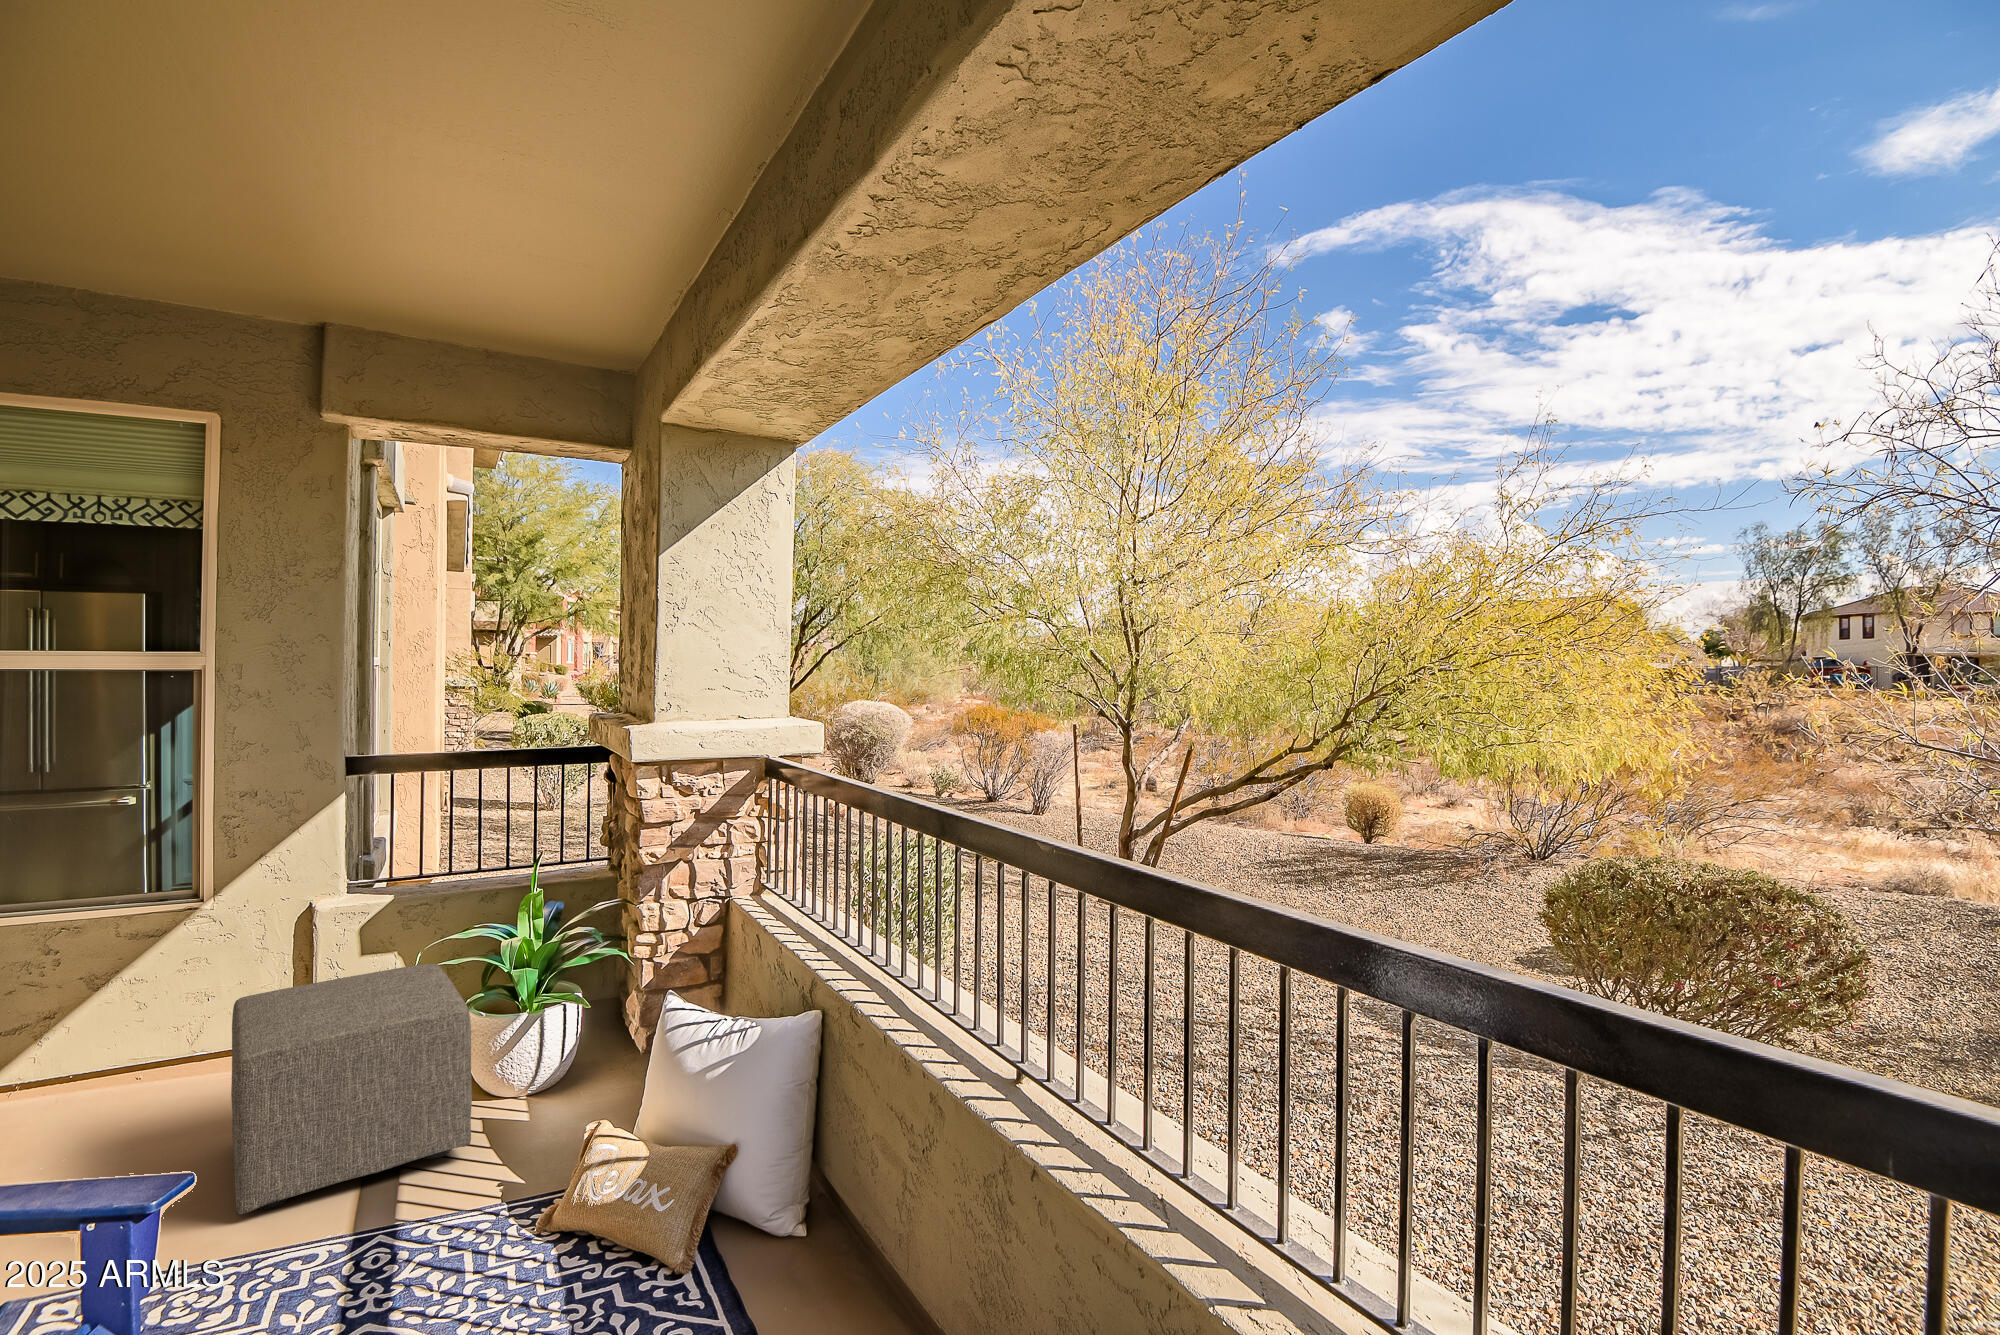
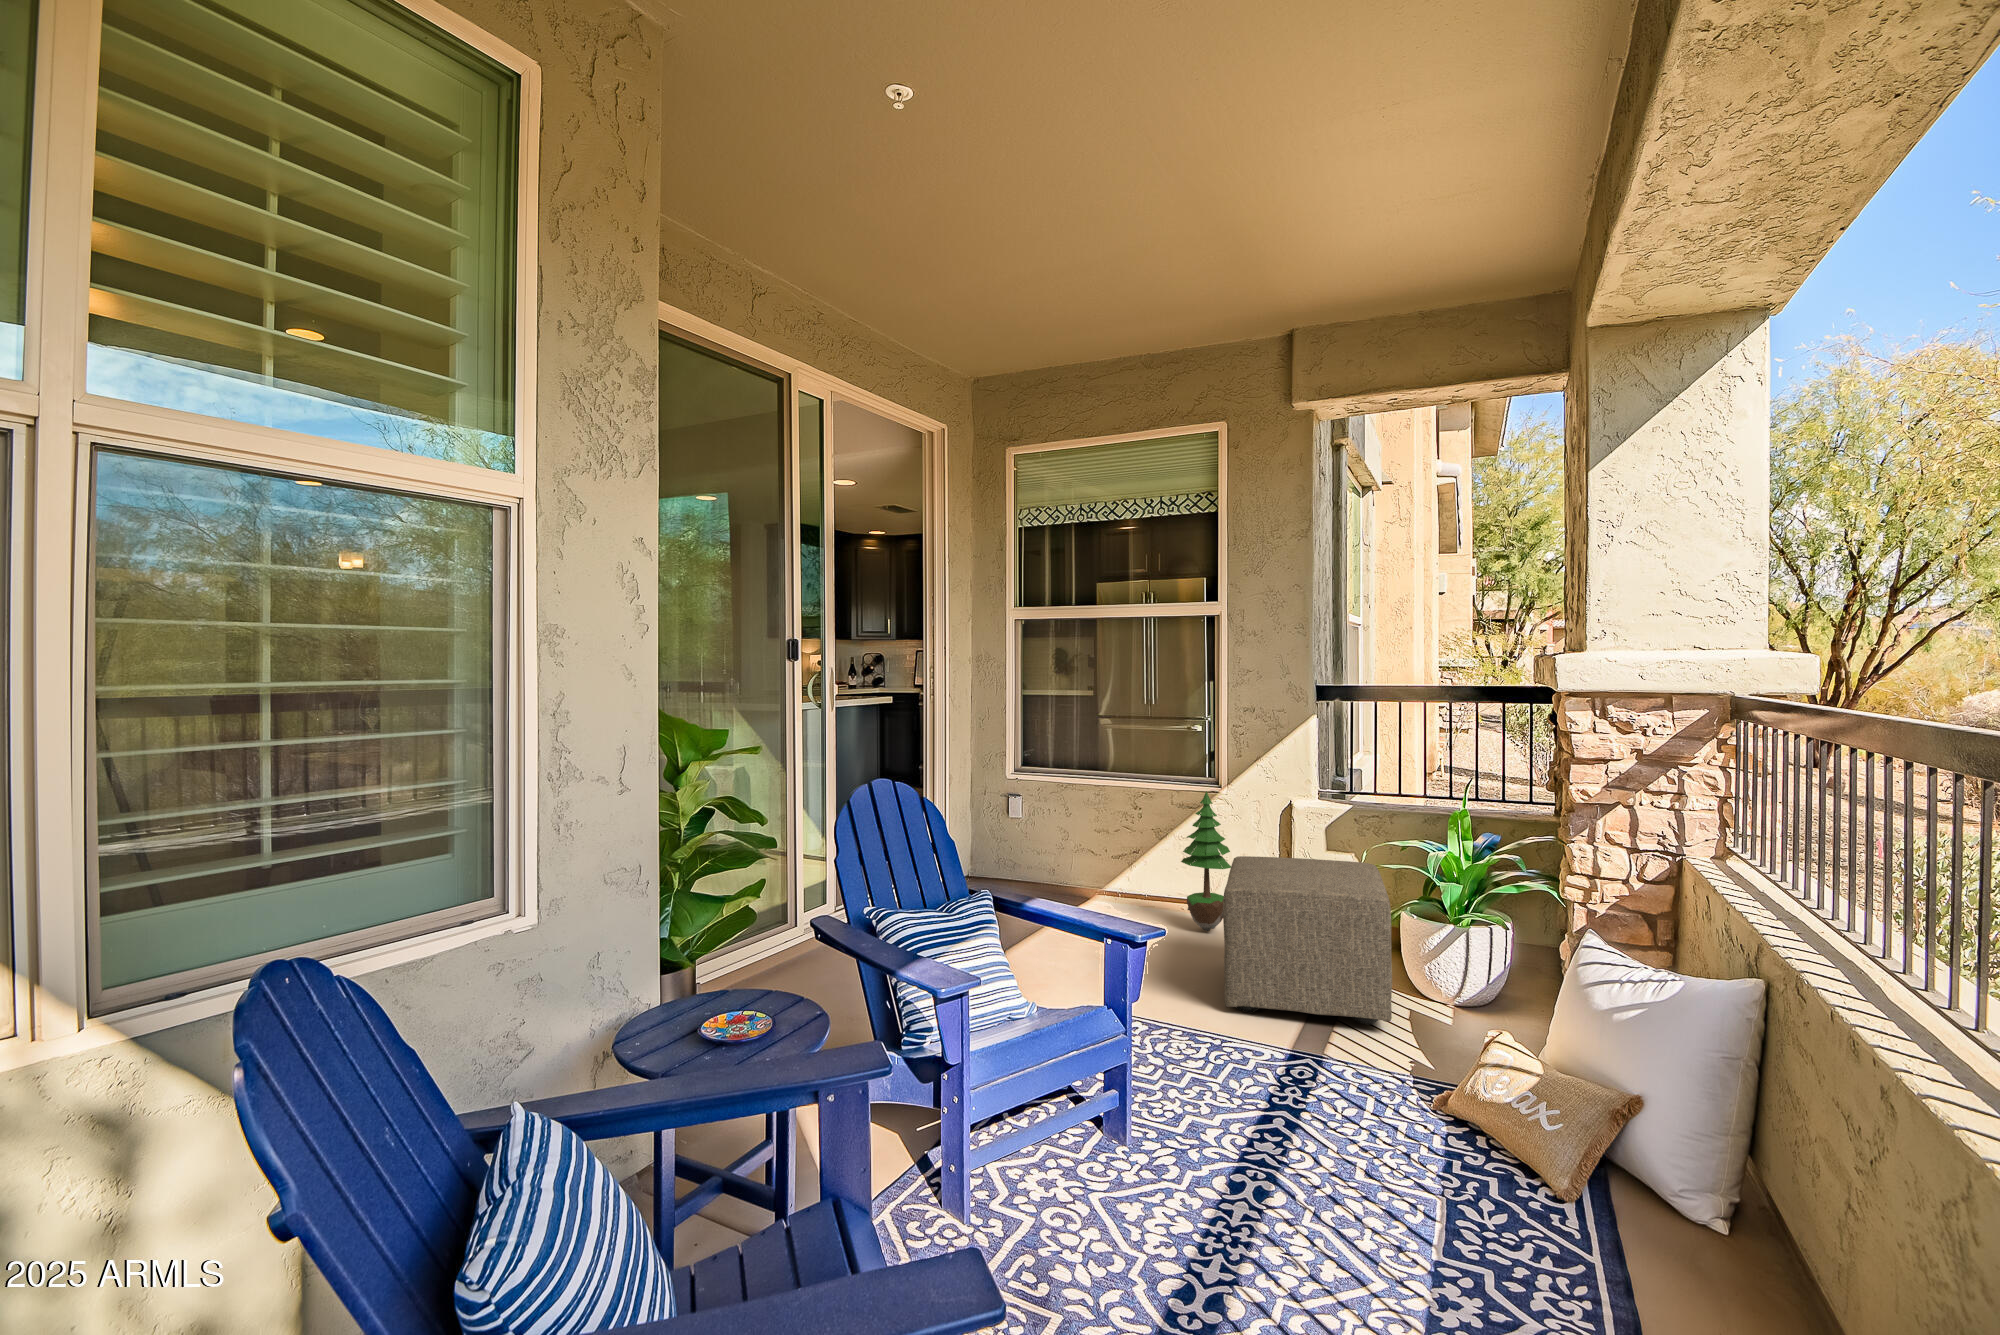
potted tree: none [126,911,220,1104] -> present [1181,791,1231,931]

